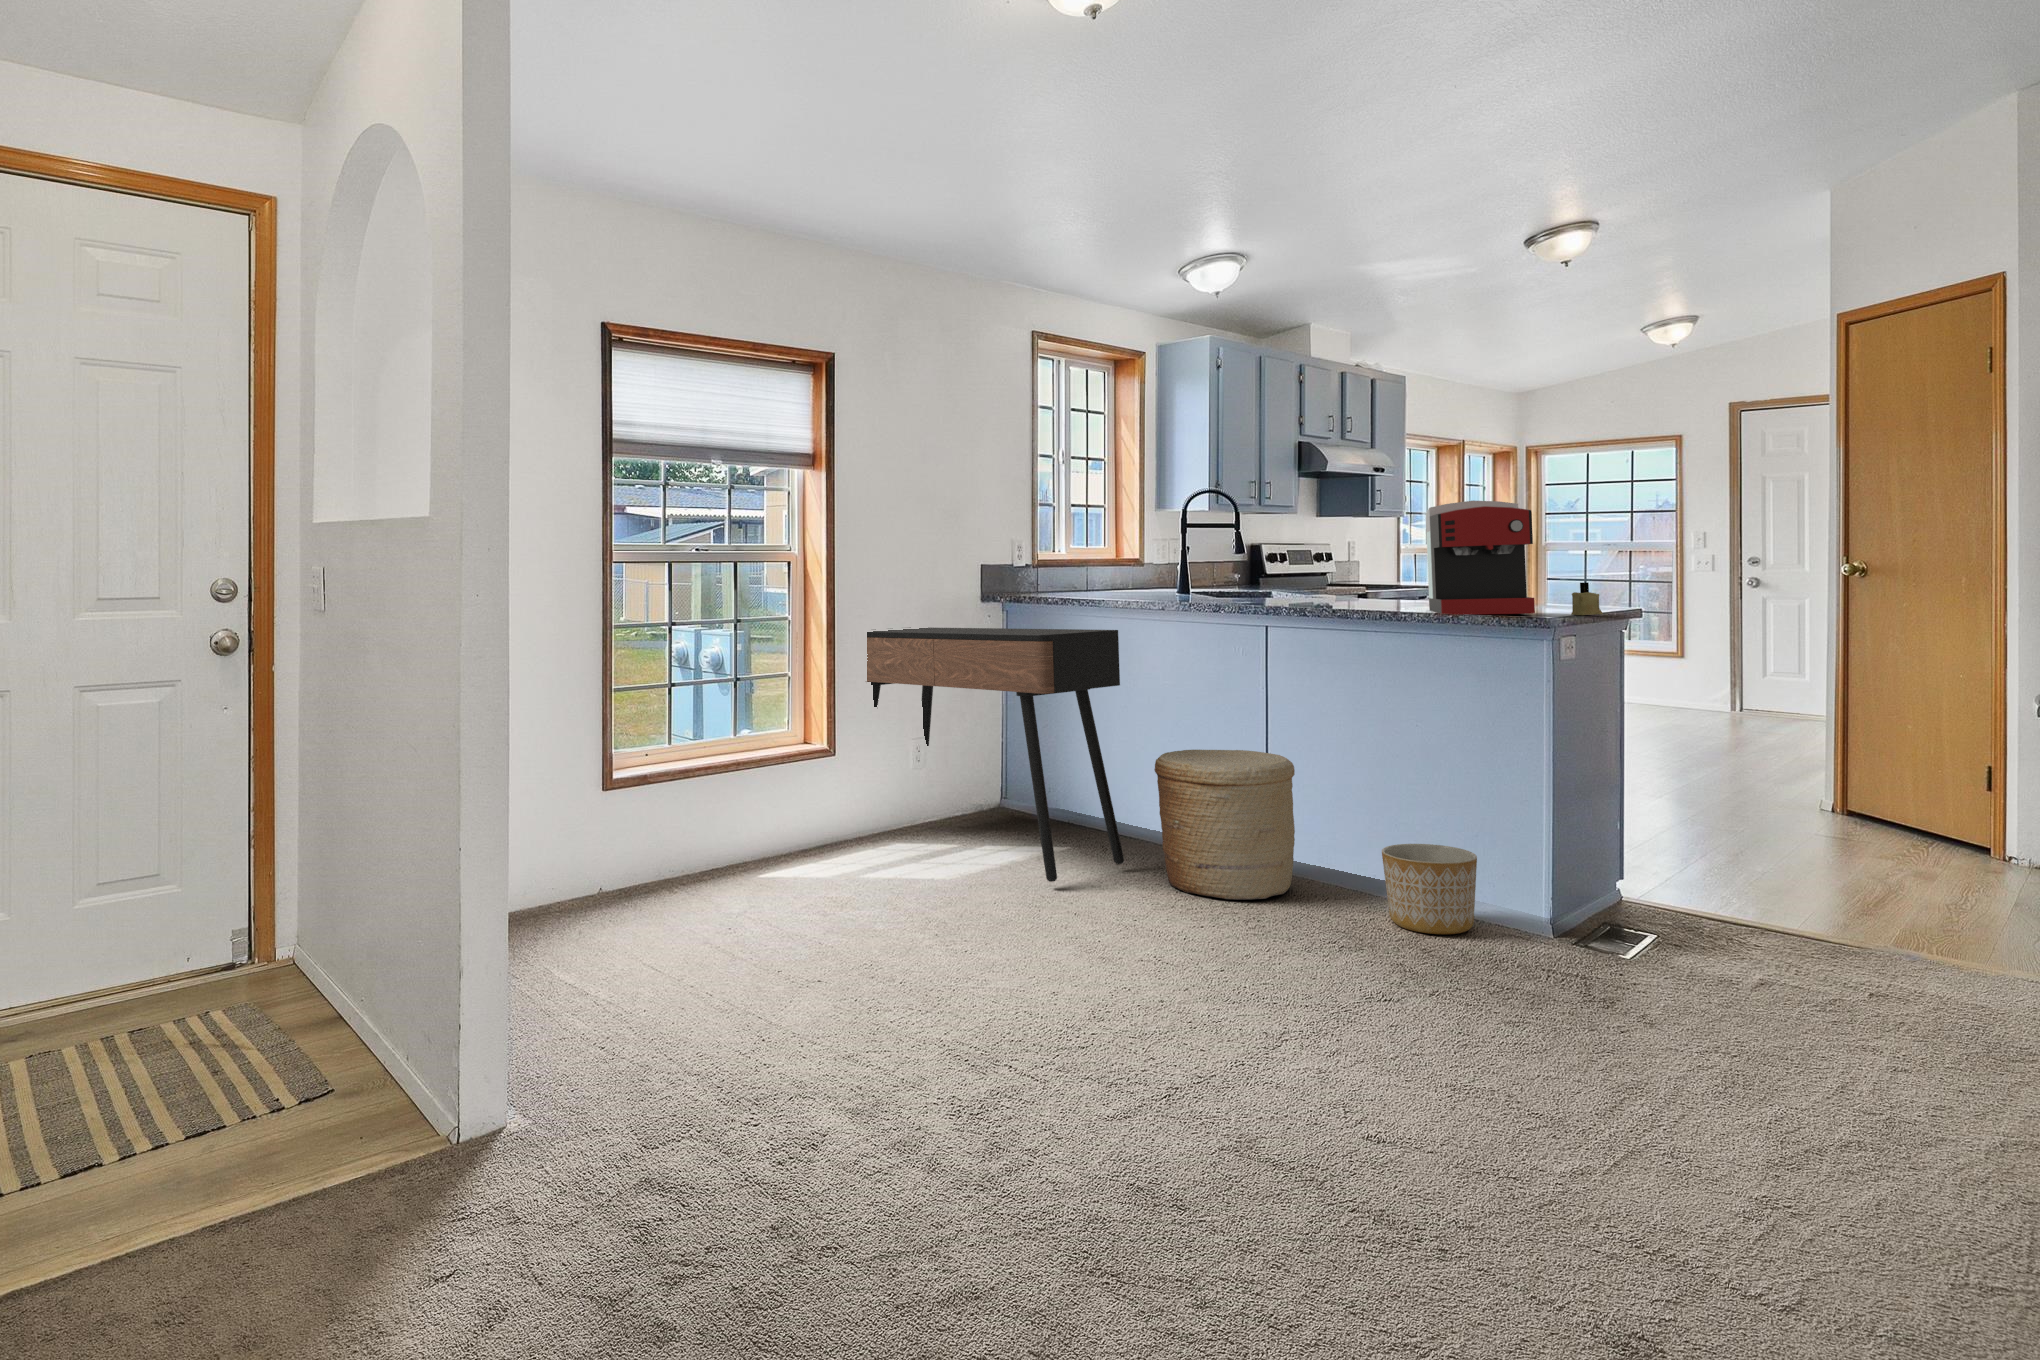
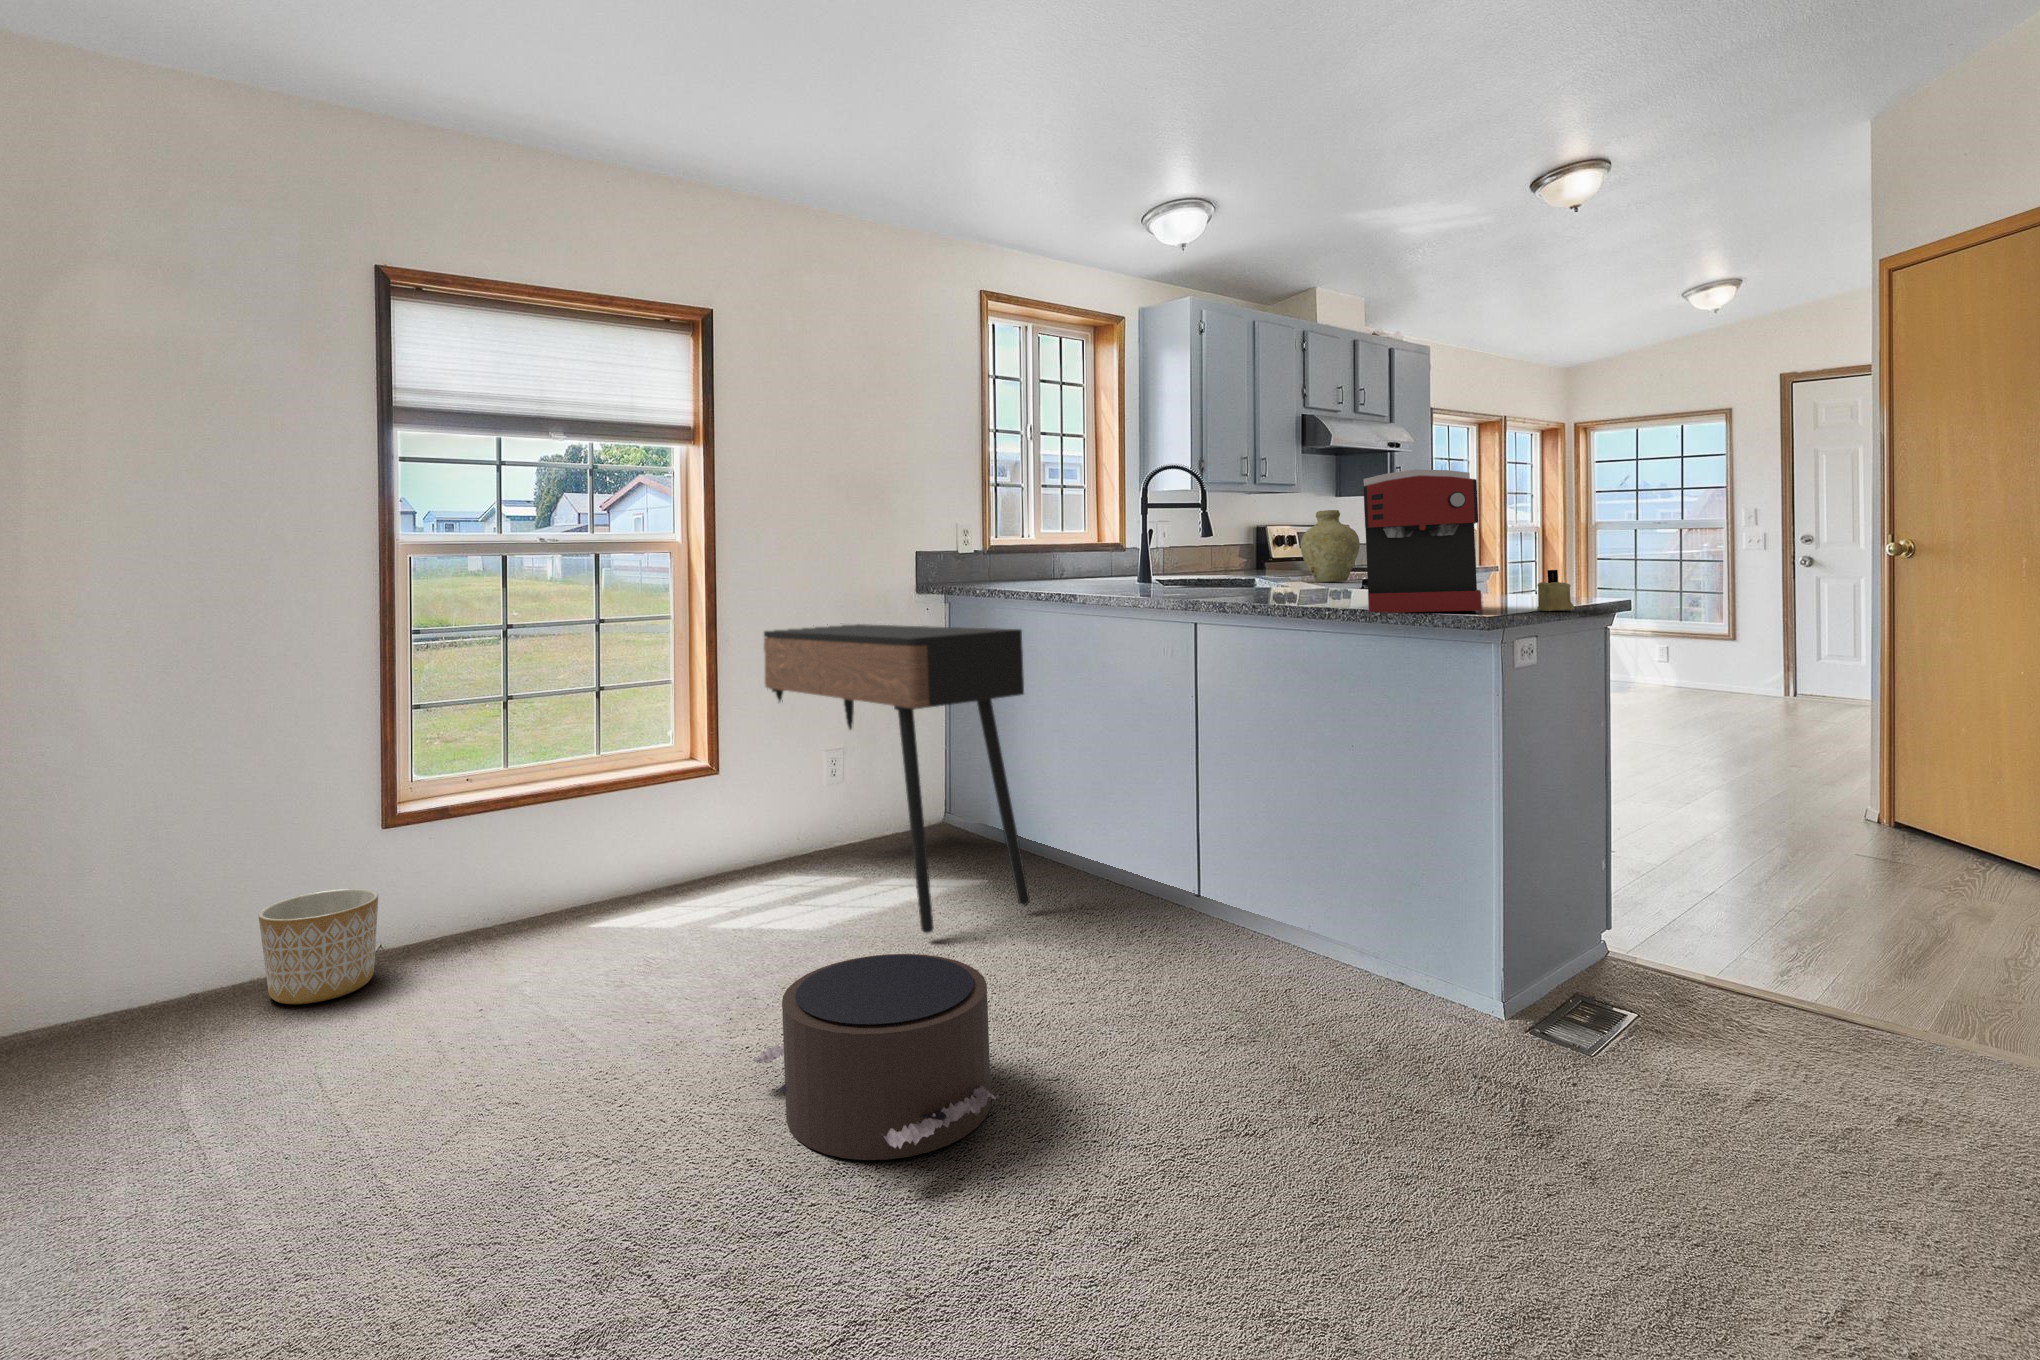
vase: none [1312,530,1367,595] -> present [1301,510,1360,582]
woven basket: present [1154,750,1295,900] -> none [1055,769,1217,958]
planter: present [1382,844,1477,934] -> present [258,888,378,1004]
pouf: none [989,877,1200,1011] -> present [754,954,999,1160]

